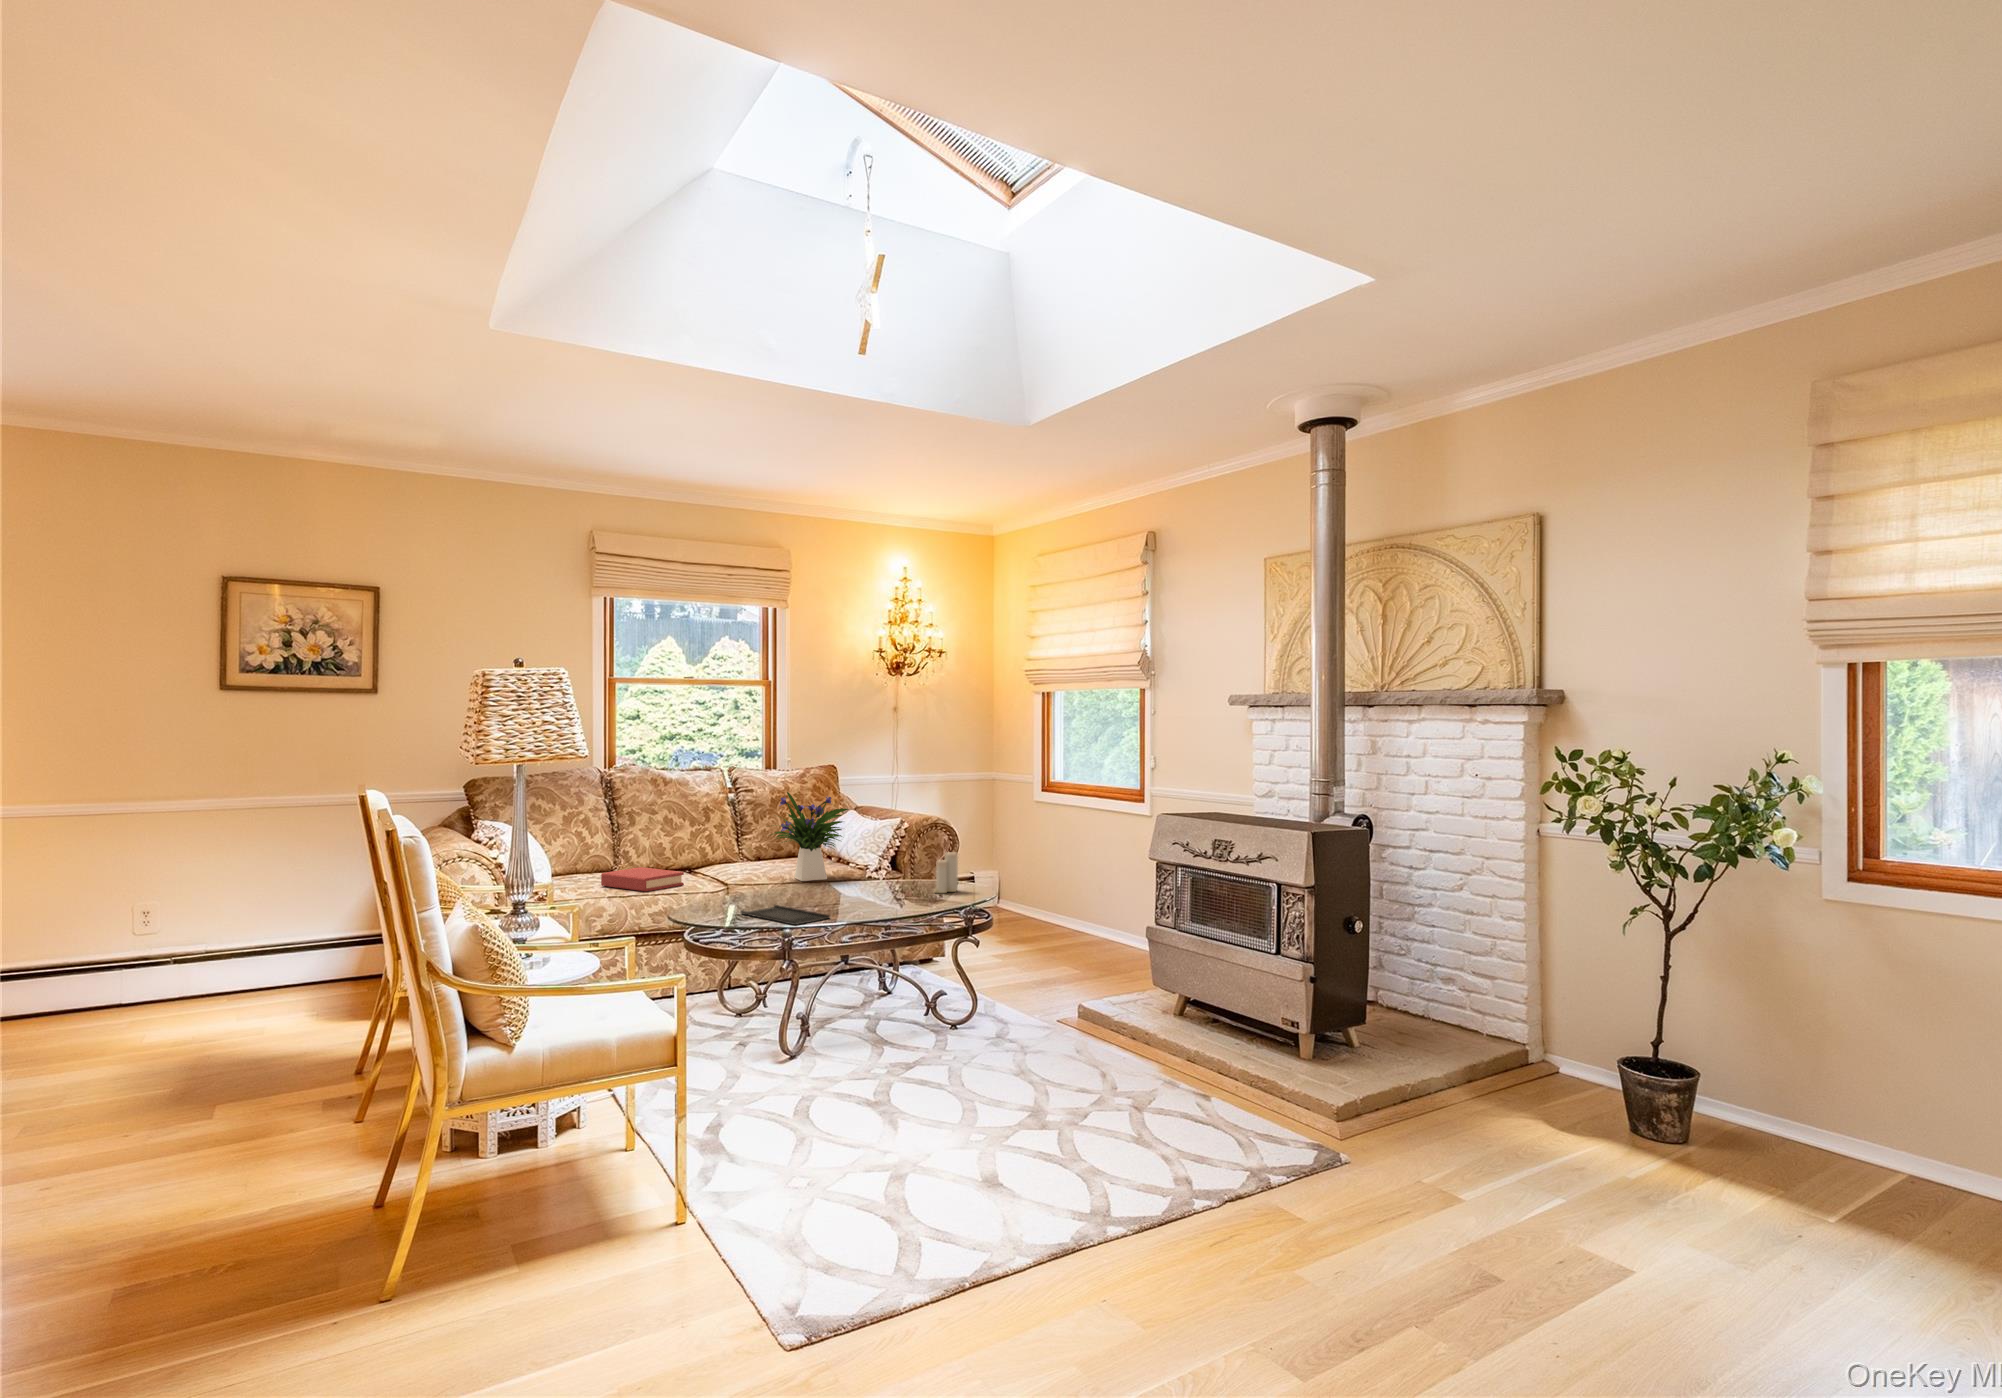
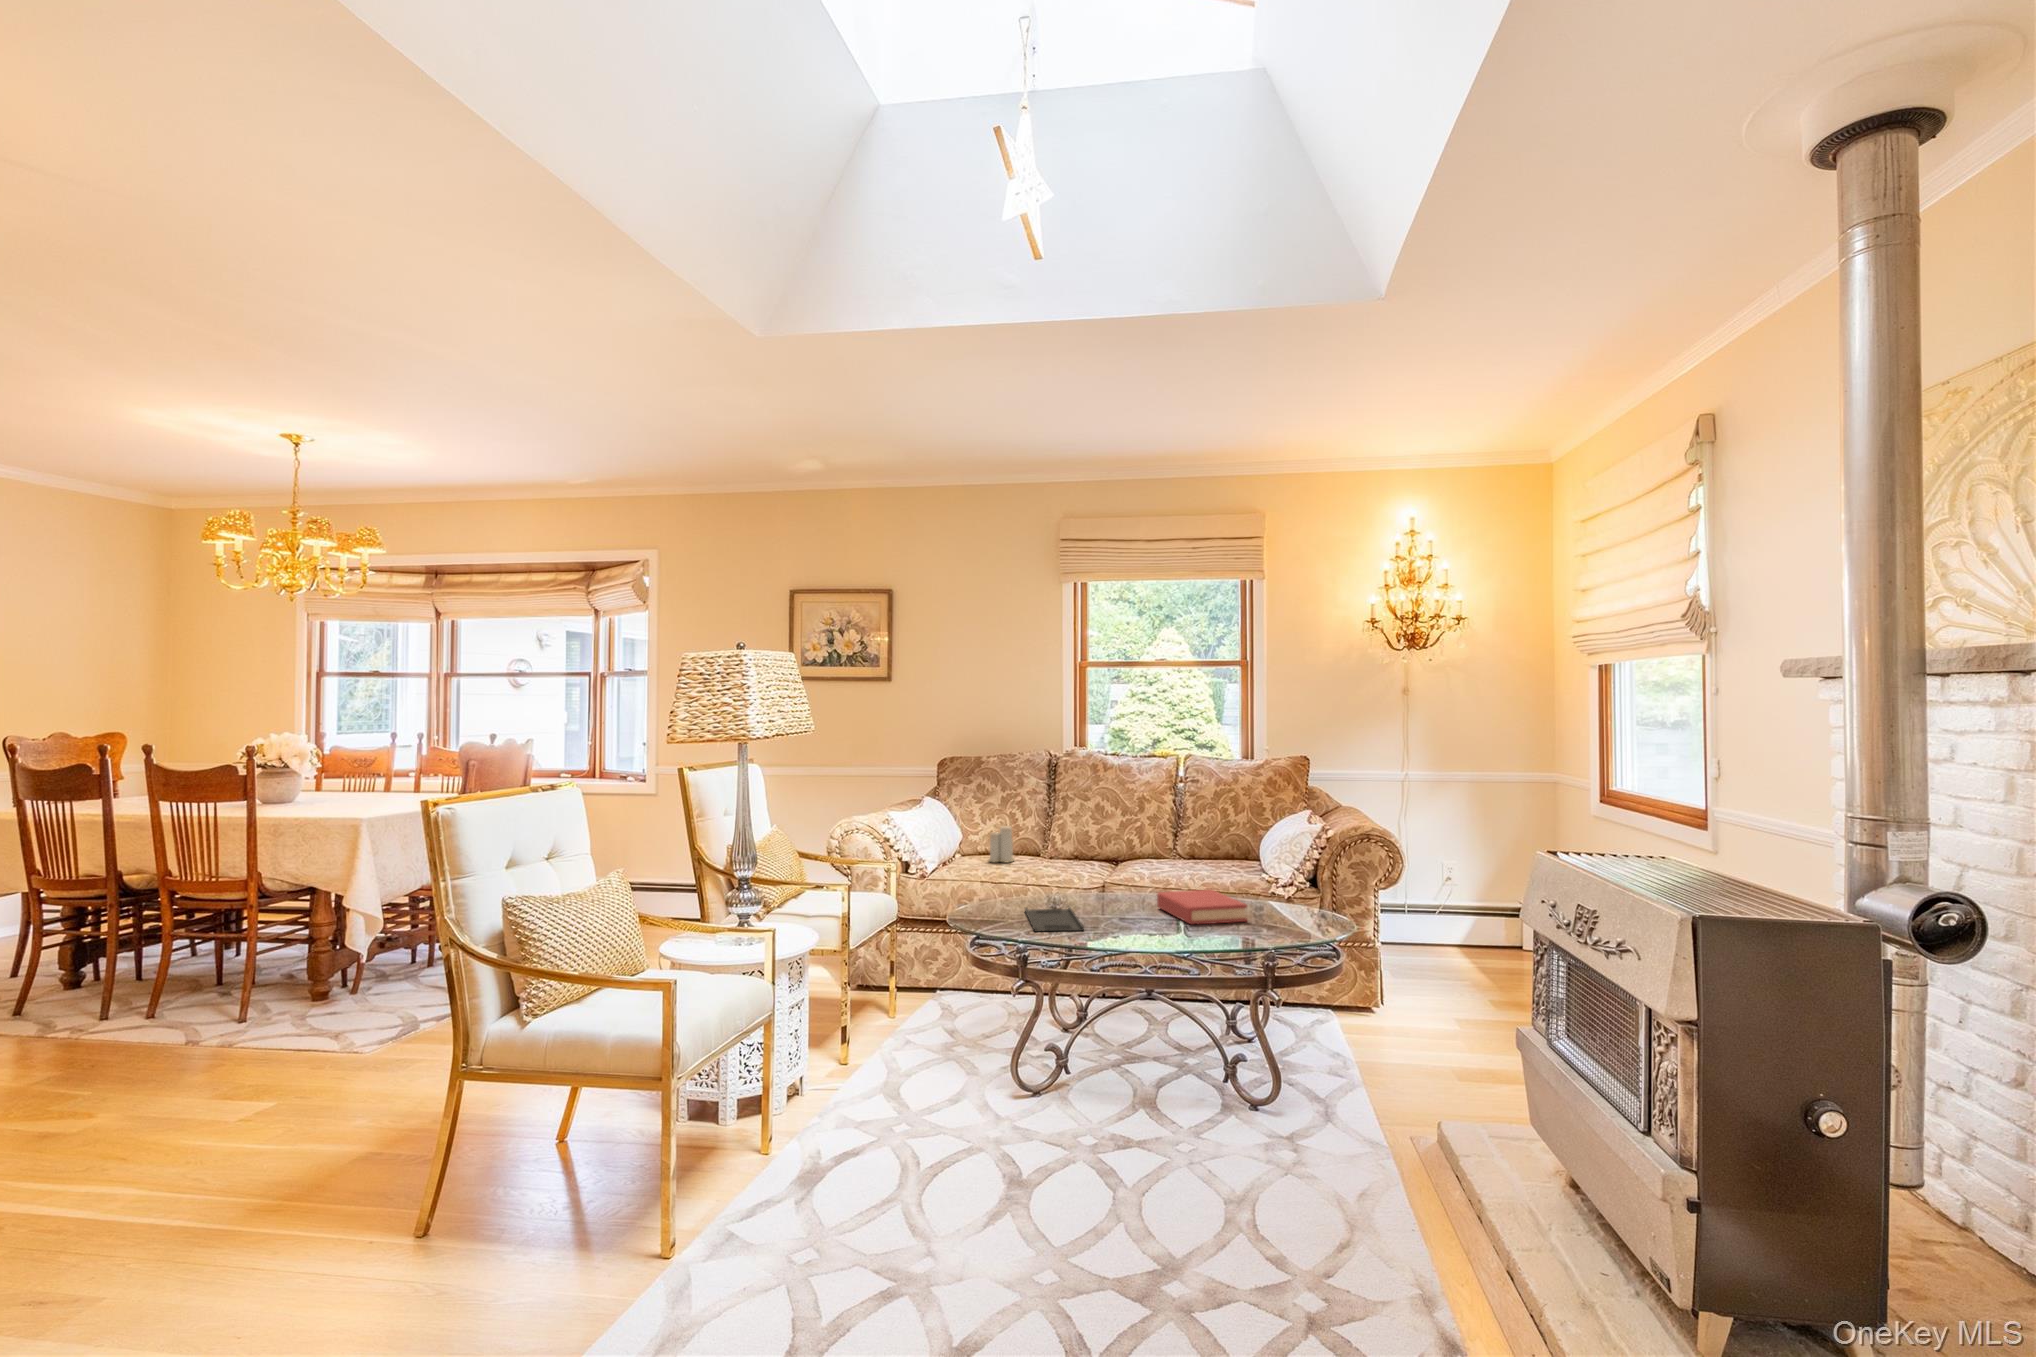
flower arrangement: present [772,792,848,881] -> none [1144,784,1238,888]
candle: present [934,852,958,893] -> present [988,826,1014,863]
hardback book: present [601,867,684,892] -> present [1157,890,1247,924]

